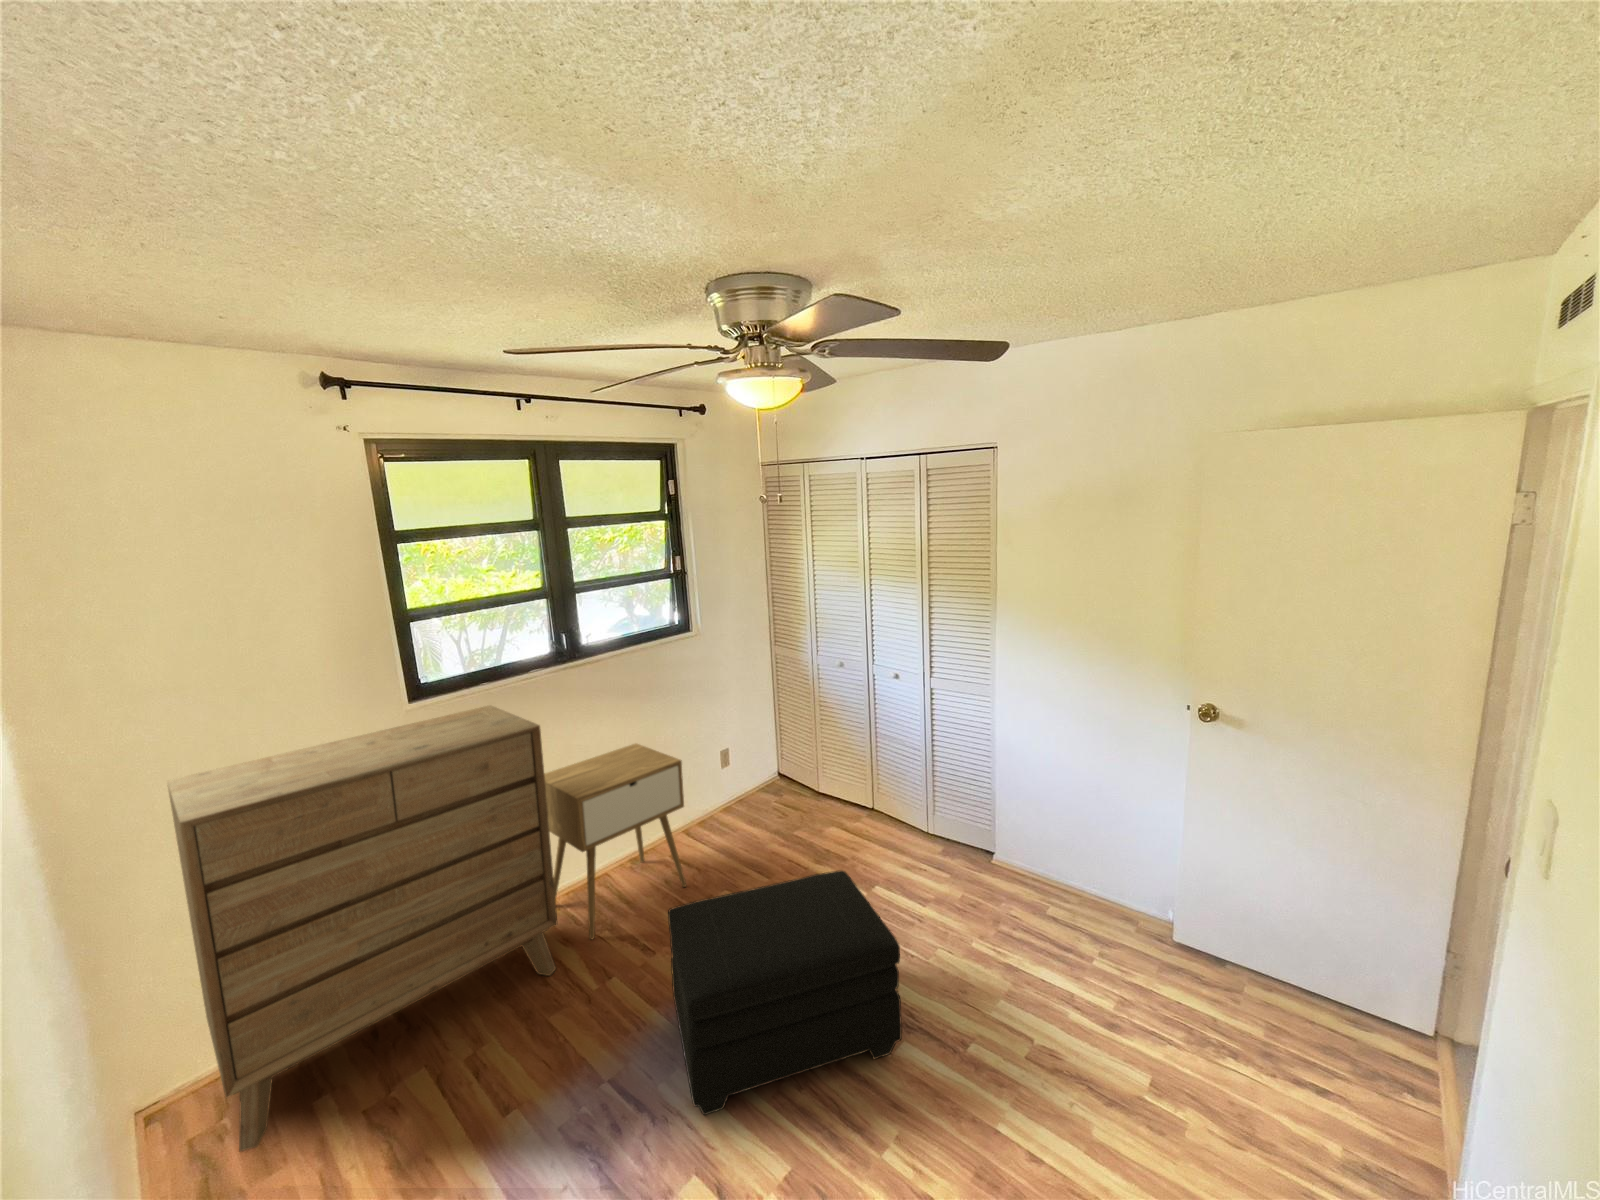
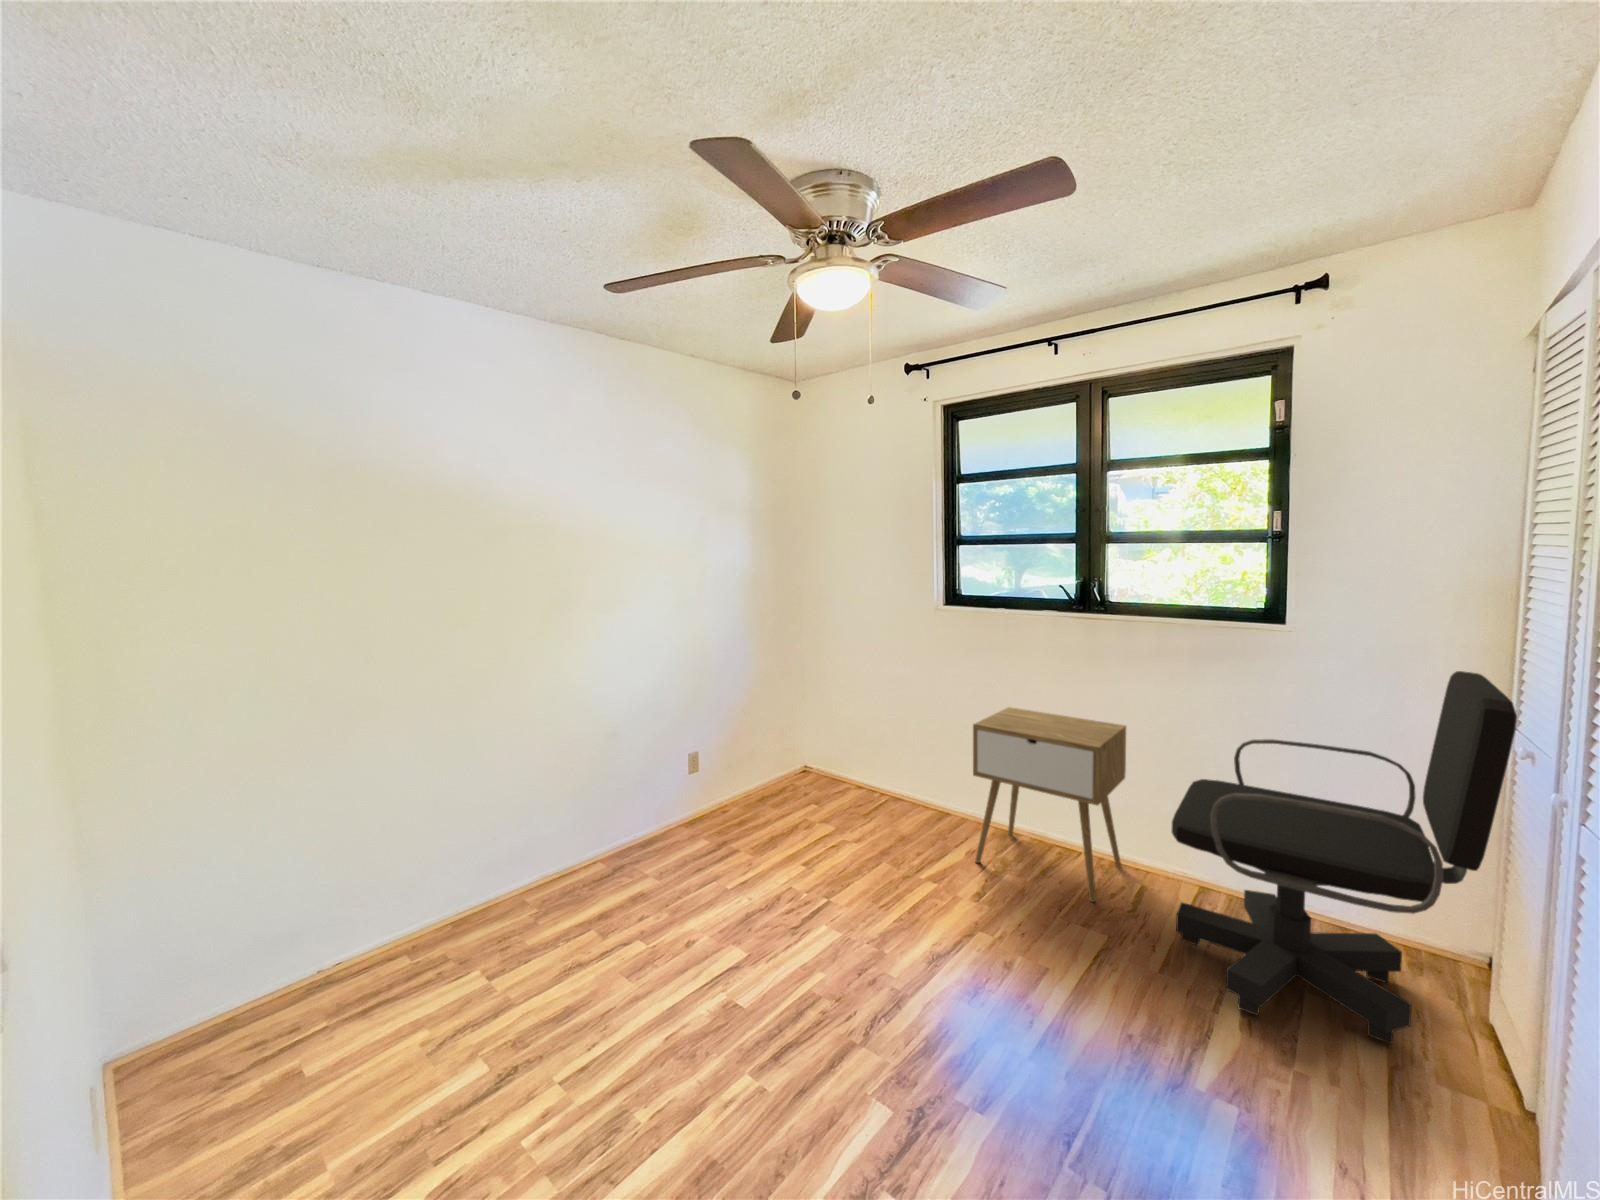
office chair: none [708,642,862,864] -> present [1172,671,1517,1044]
dresser: present [167,705,557,1151] -> none [775,618,977,853]
ottoman: present [668,870,902,1115] -> none [783,823,1015,1092]

